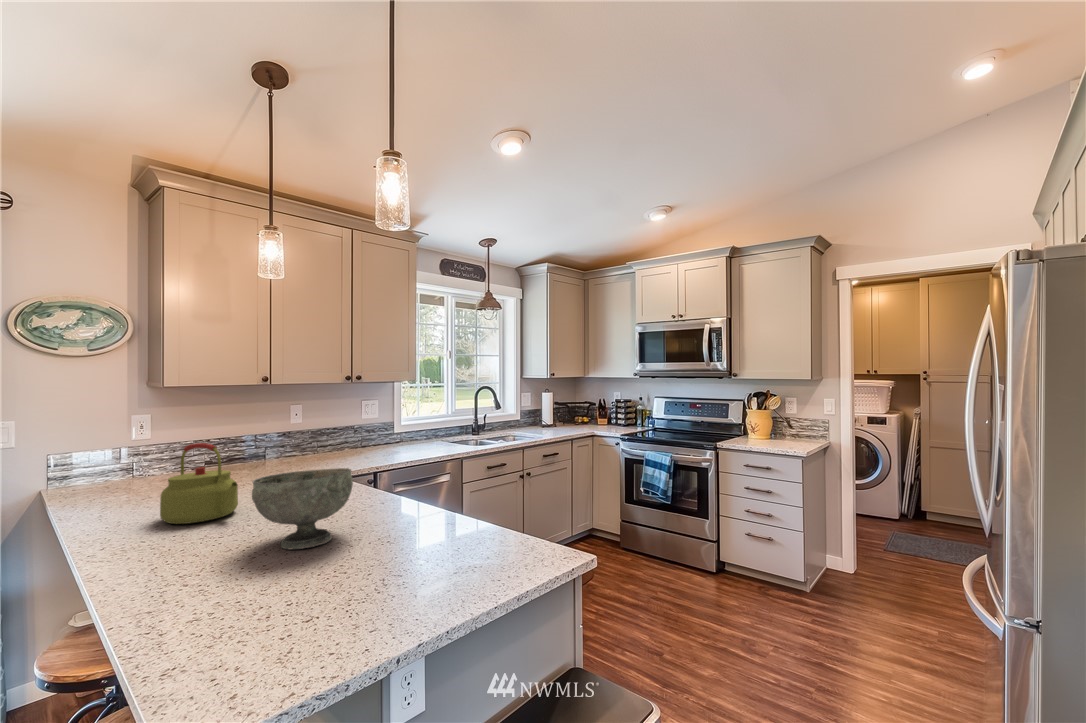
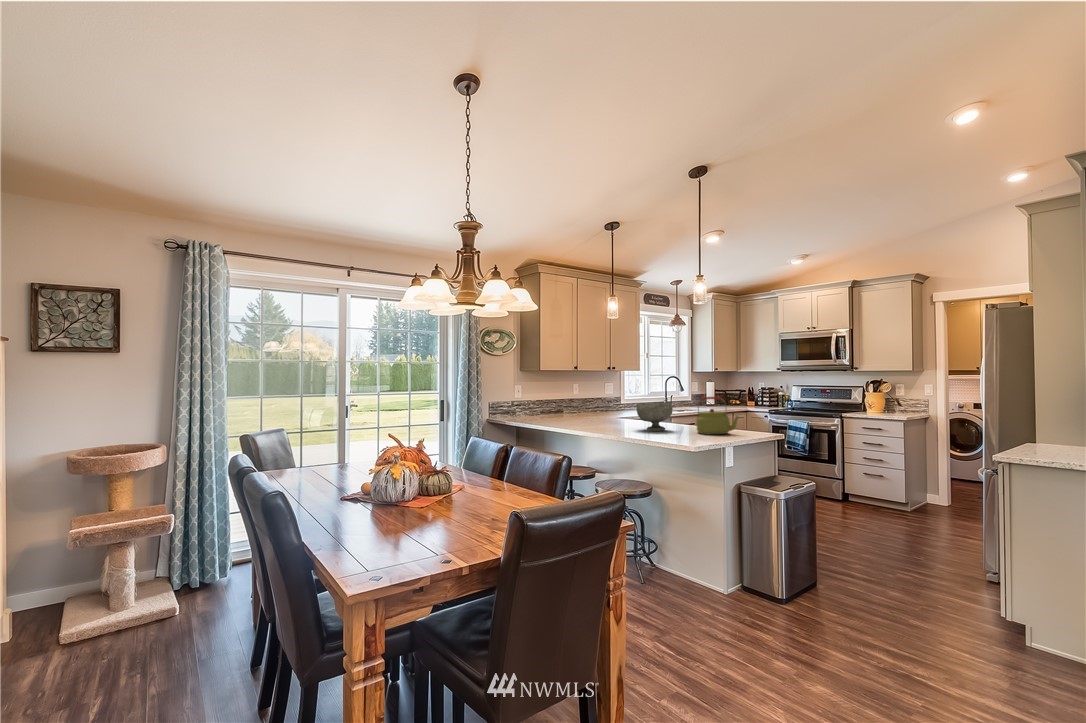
kettle: present [160,443,238,524] -> present [696,397,738,434]

